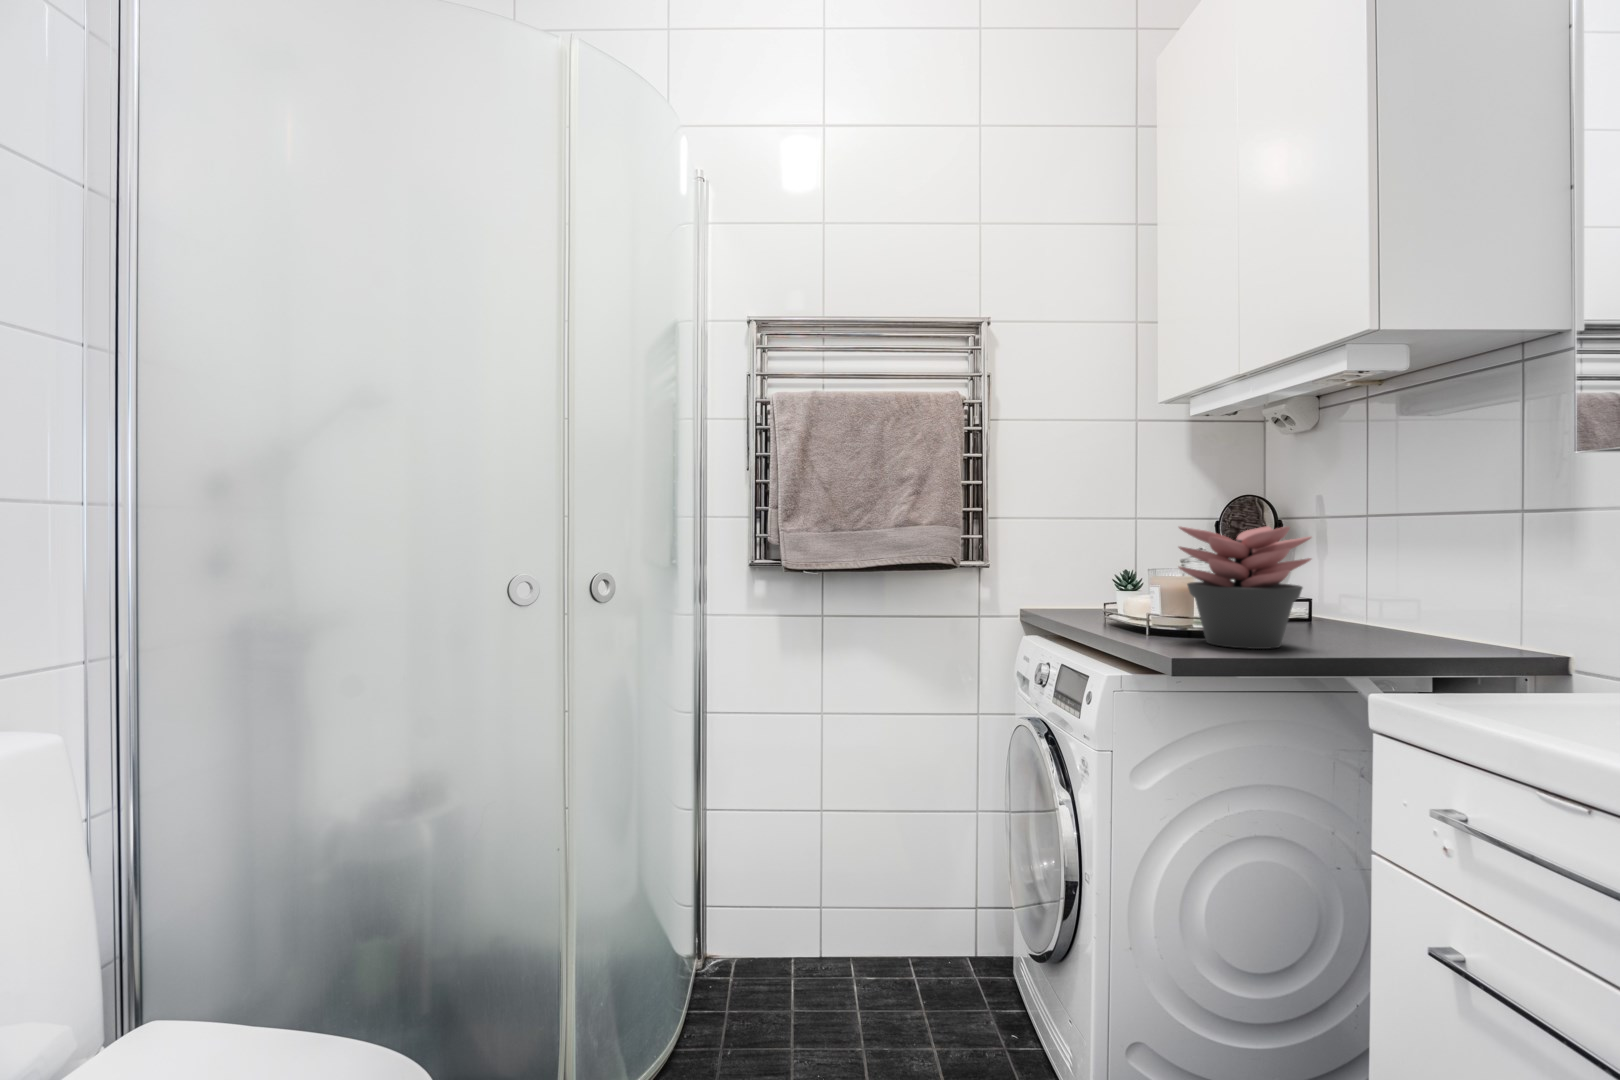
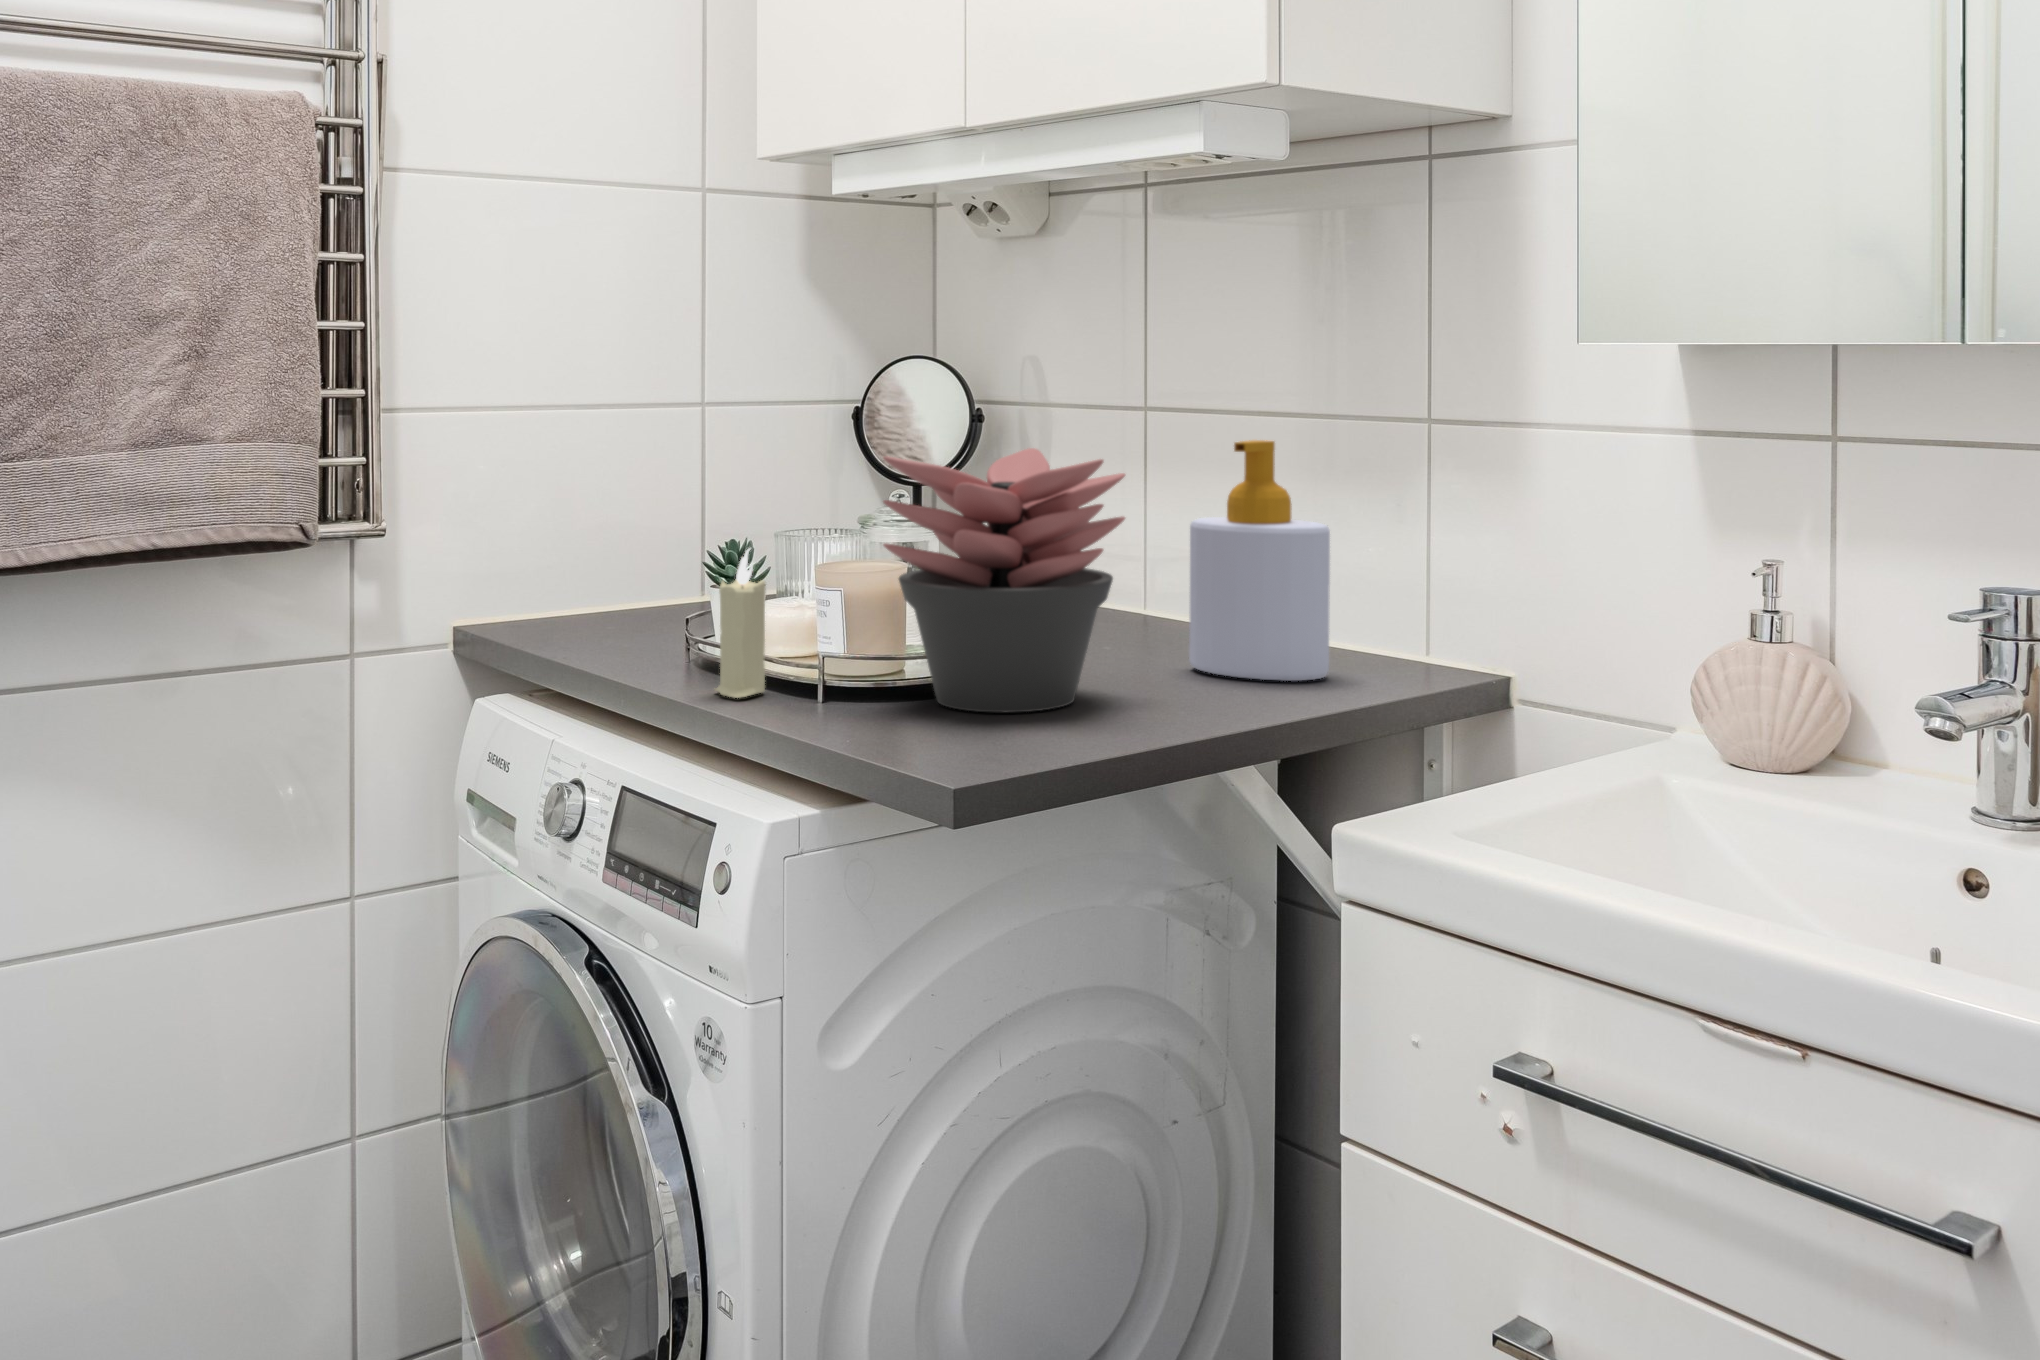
soap bottle: none [1364,523,1452,652] -> present [1189,440,1330,681]
candle: none [1106,569,1129,633] -> present [715,548,766,698]

